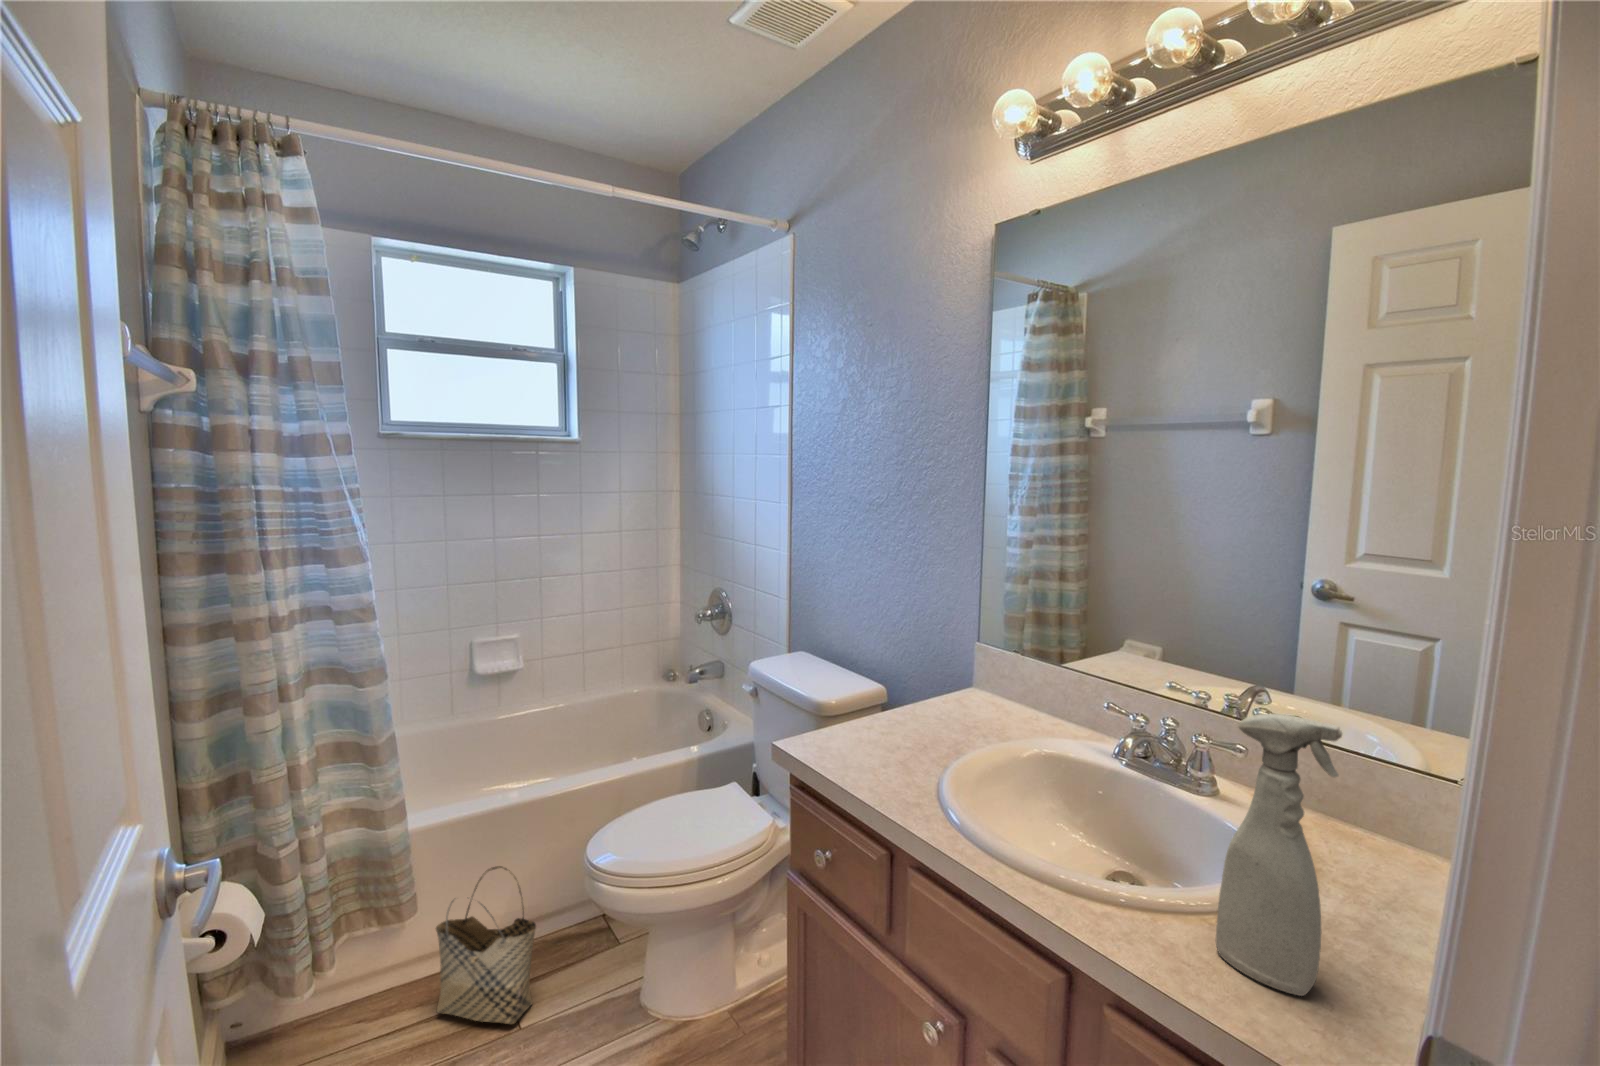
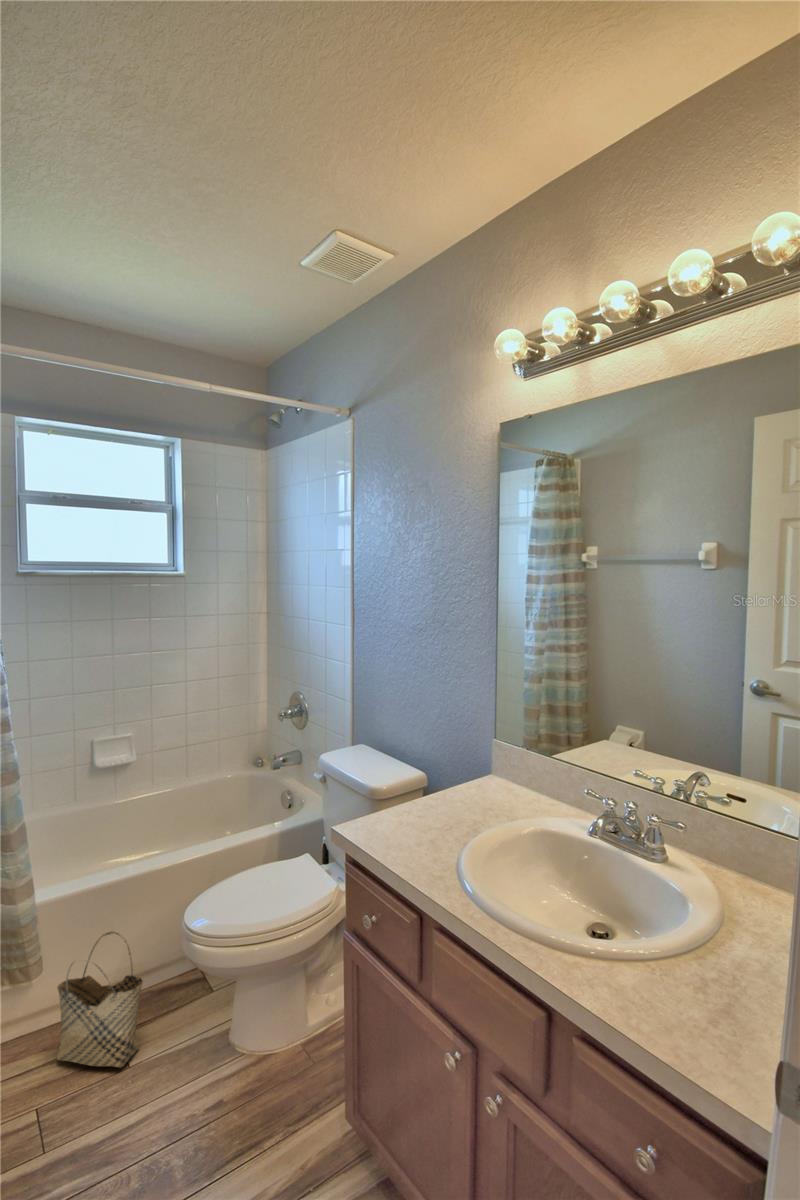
spray bottle: present [1216,714,1342,996] -> none [650,810,725,1022]

